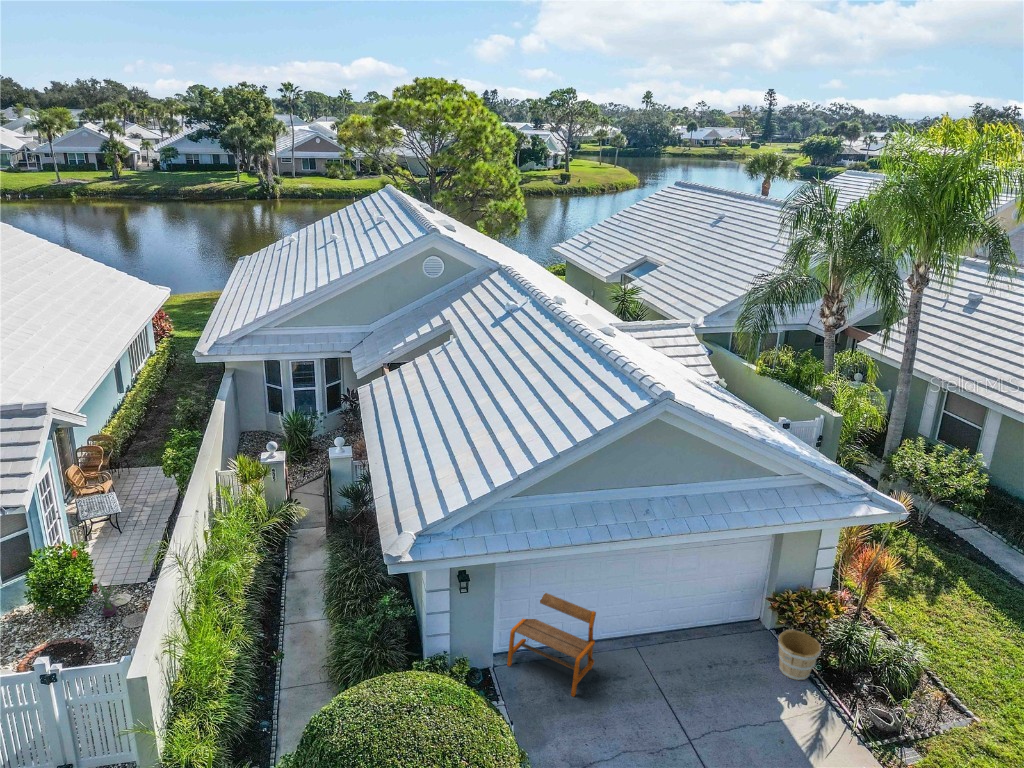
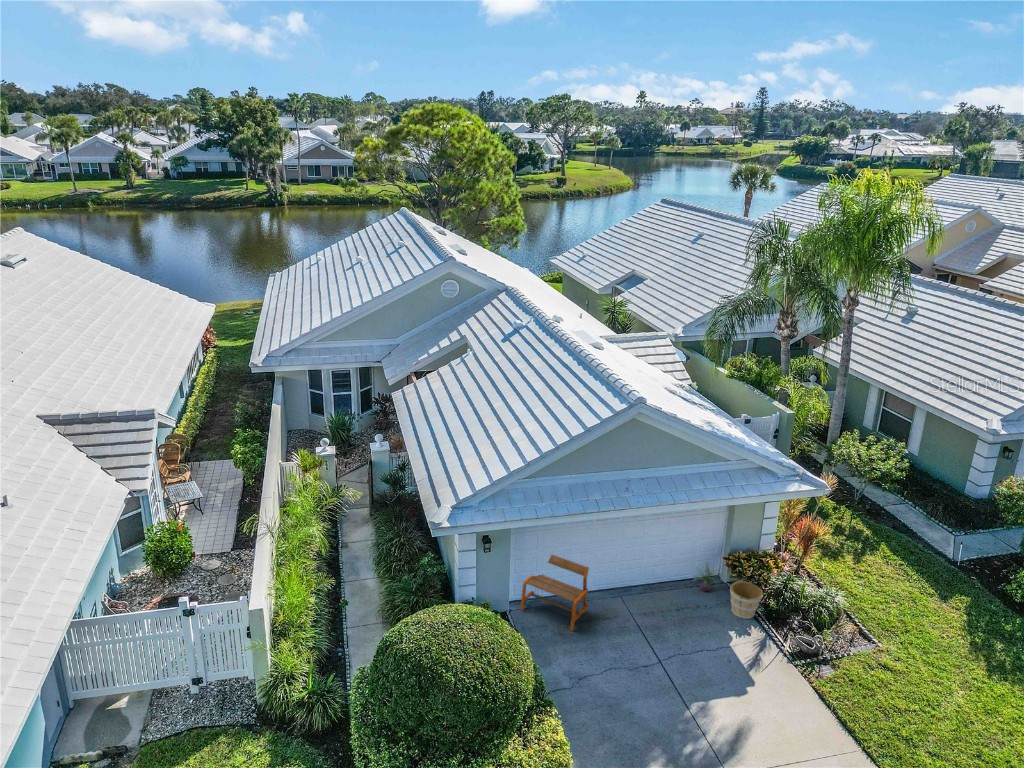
decorative plant: present [97,583,123,617] -> present [696,563,718,591]

